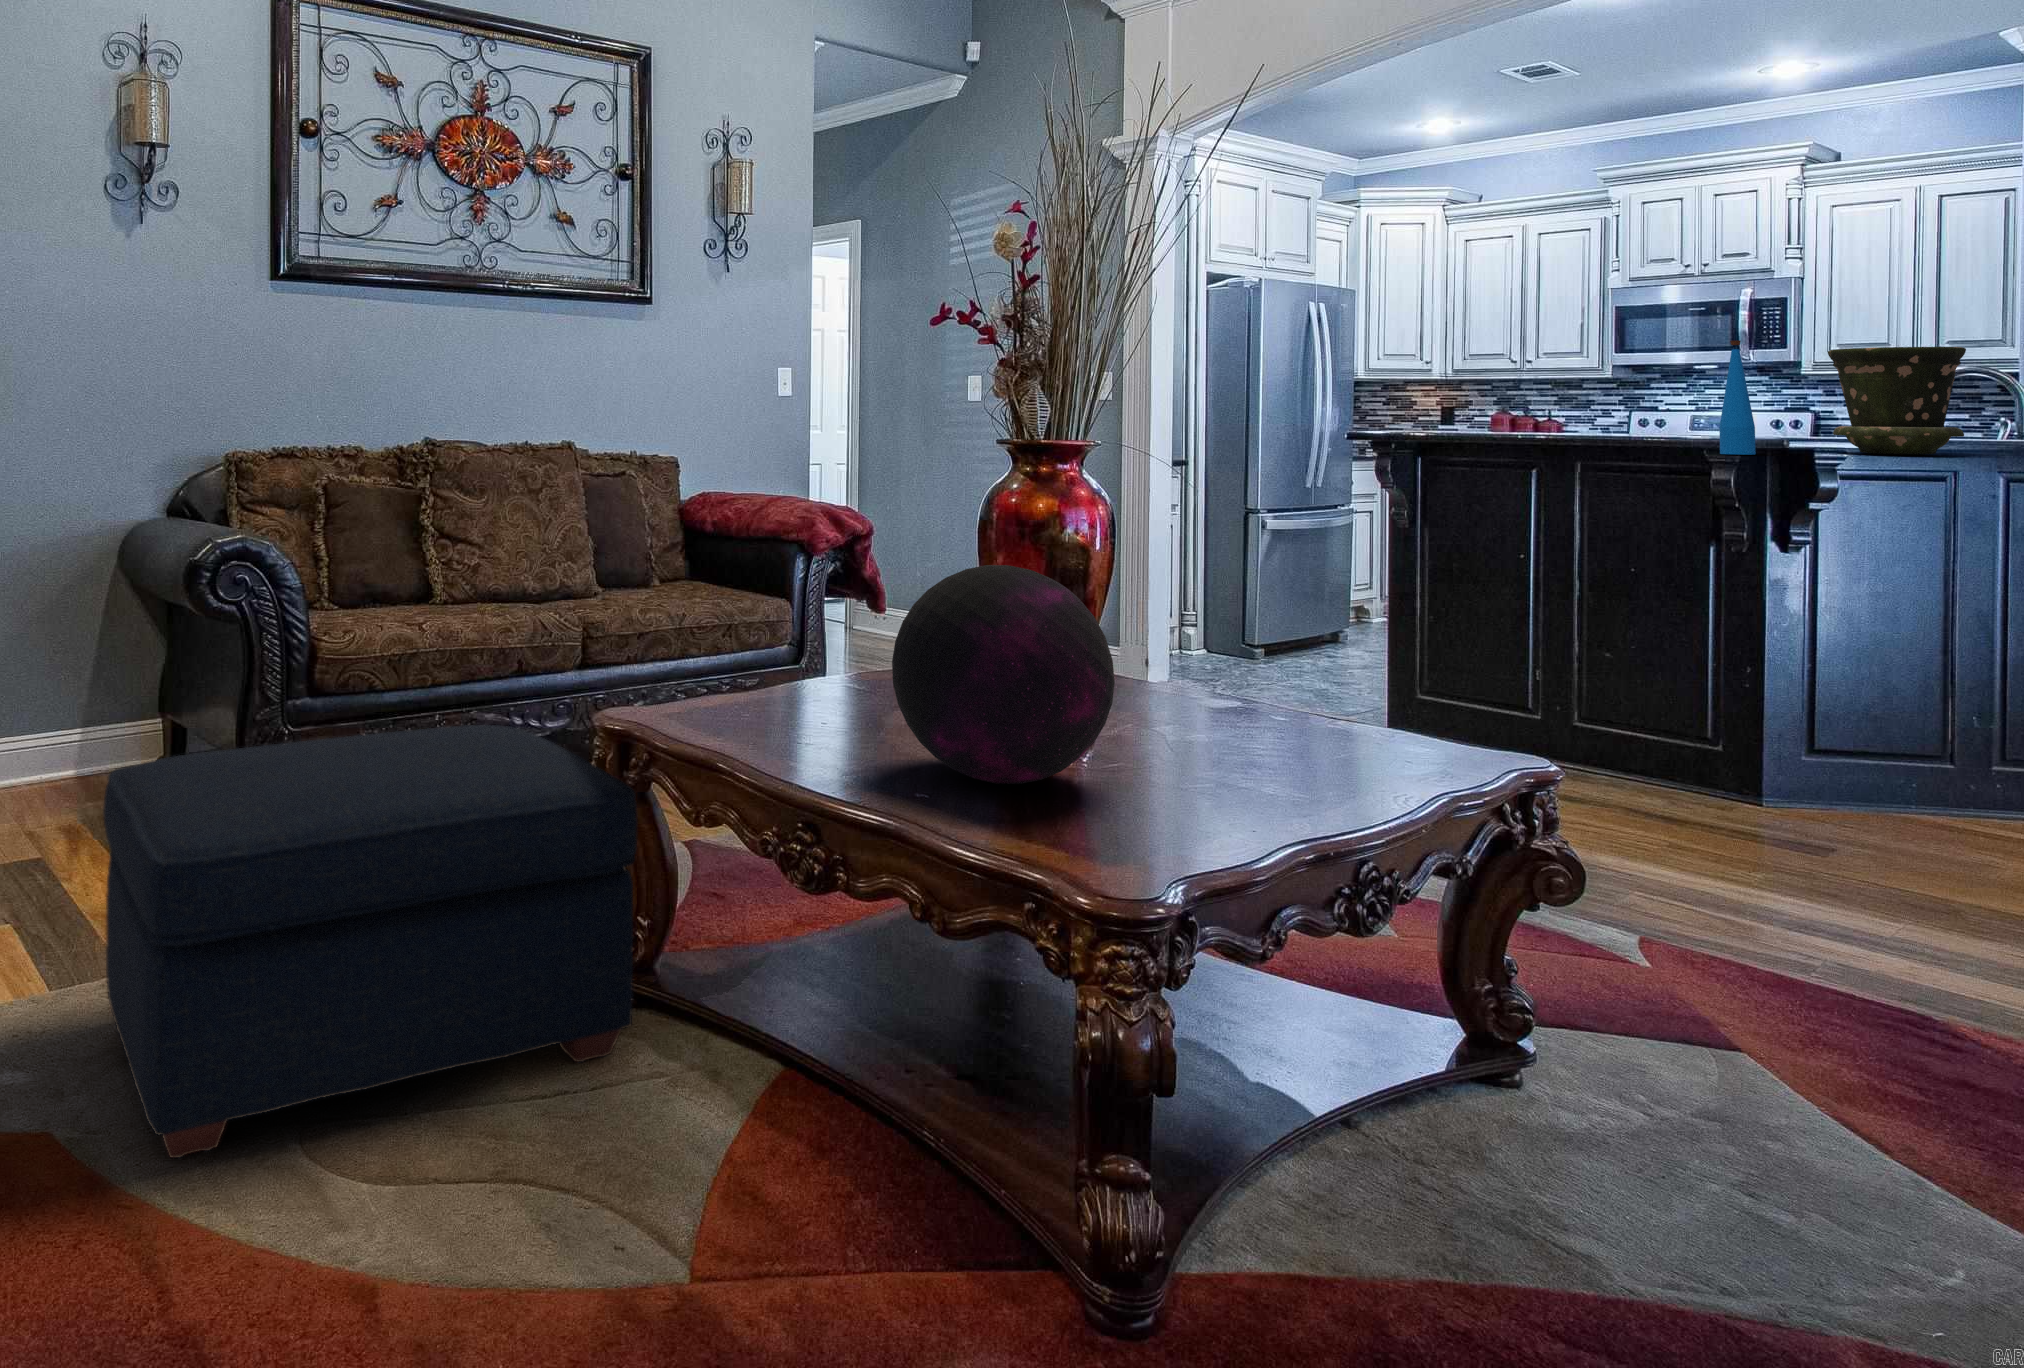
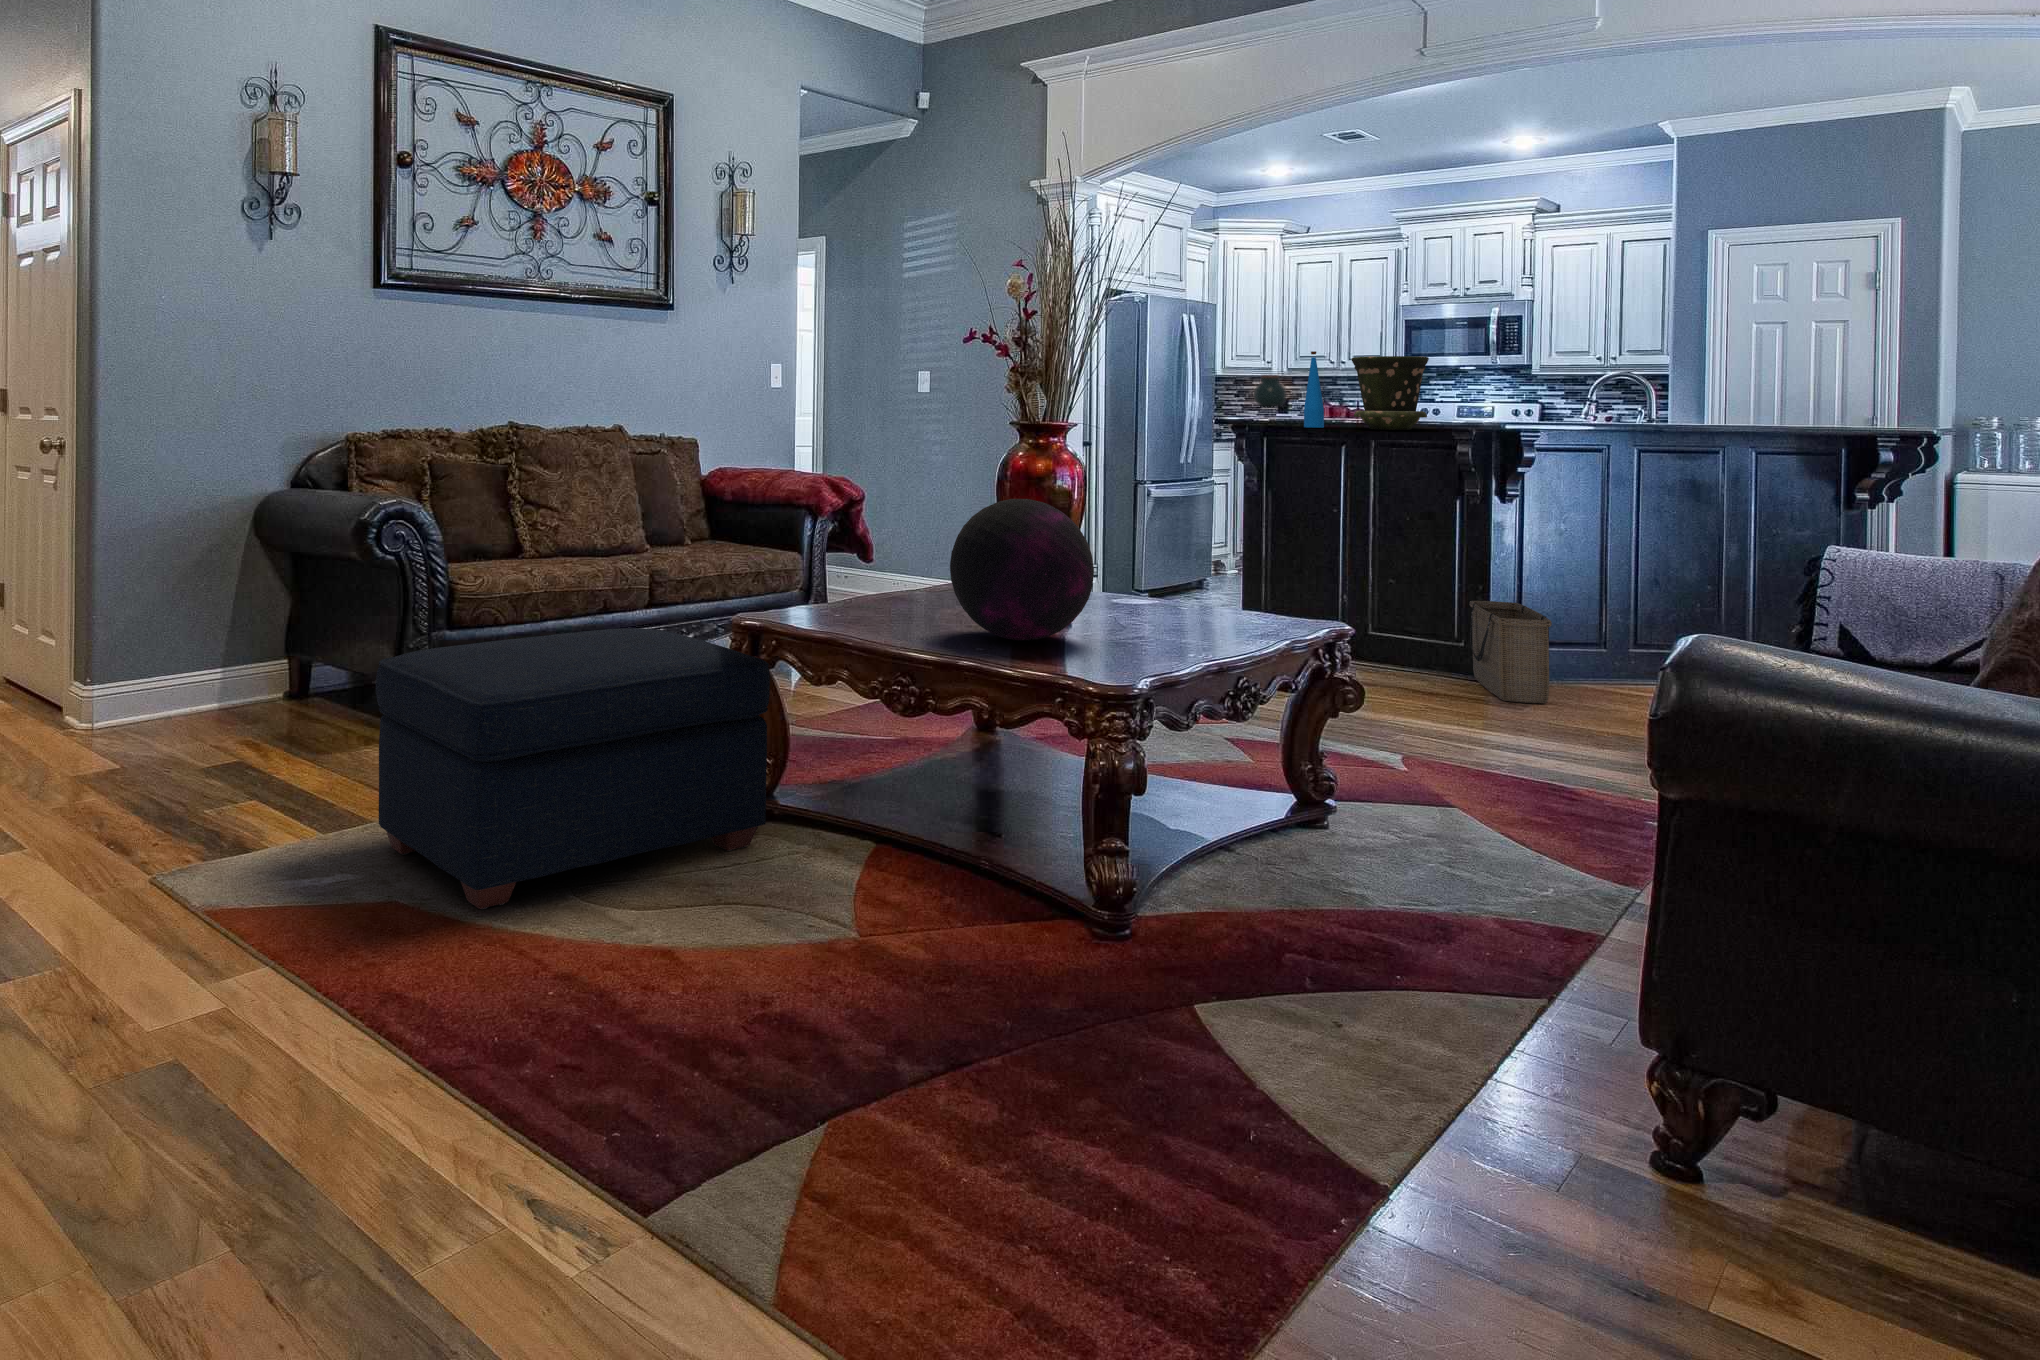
bottle: present [1719,341,1756,455] -> present [1304,351,1324,428]
flower pot: present [1828,347,1966,454] -> present [1351,356,1429,430]
jar: none [1414,377,1457,417] -> present [1254,375,1286,407]
basket: none [1727,687,1862,843] -> present [1470,601,1552,703]

